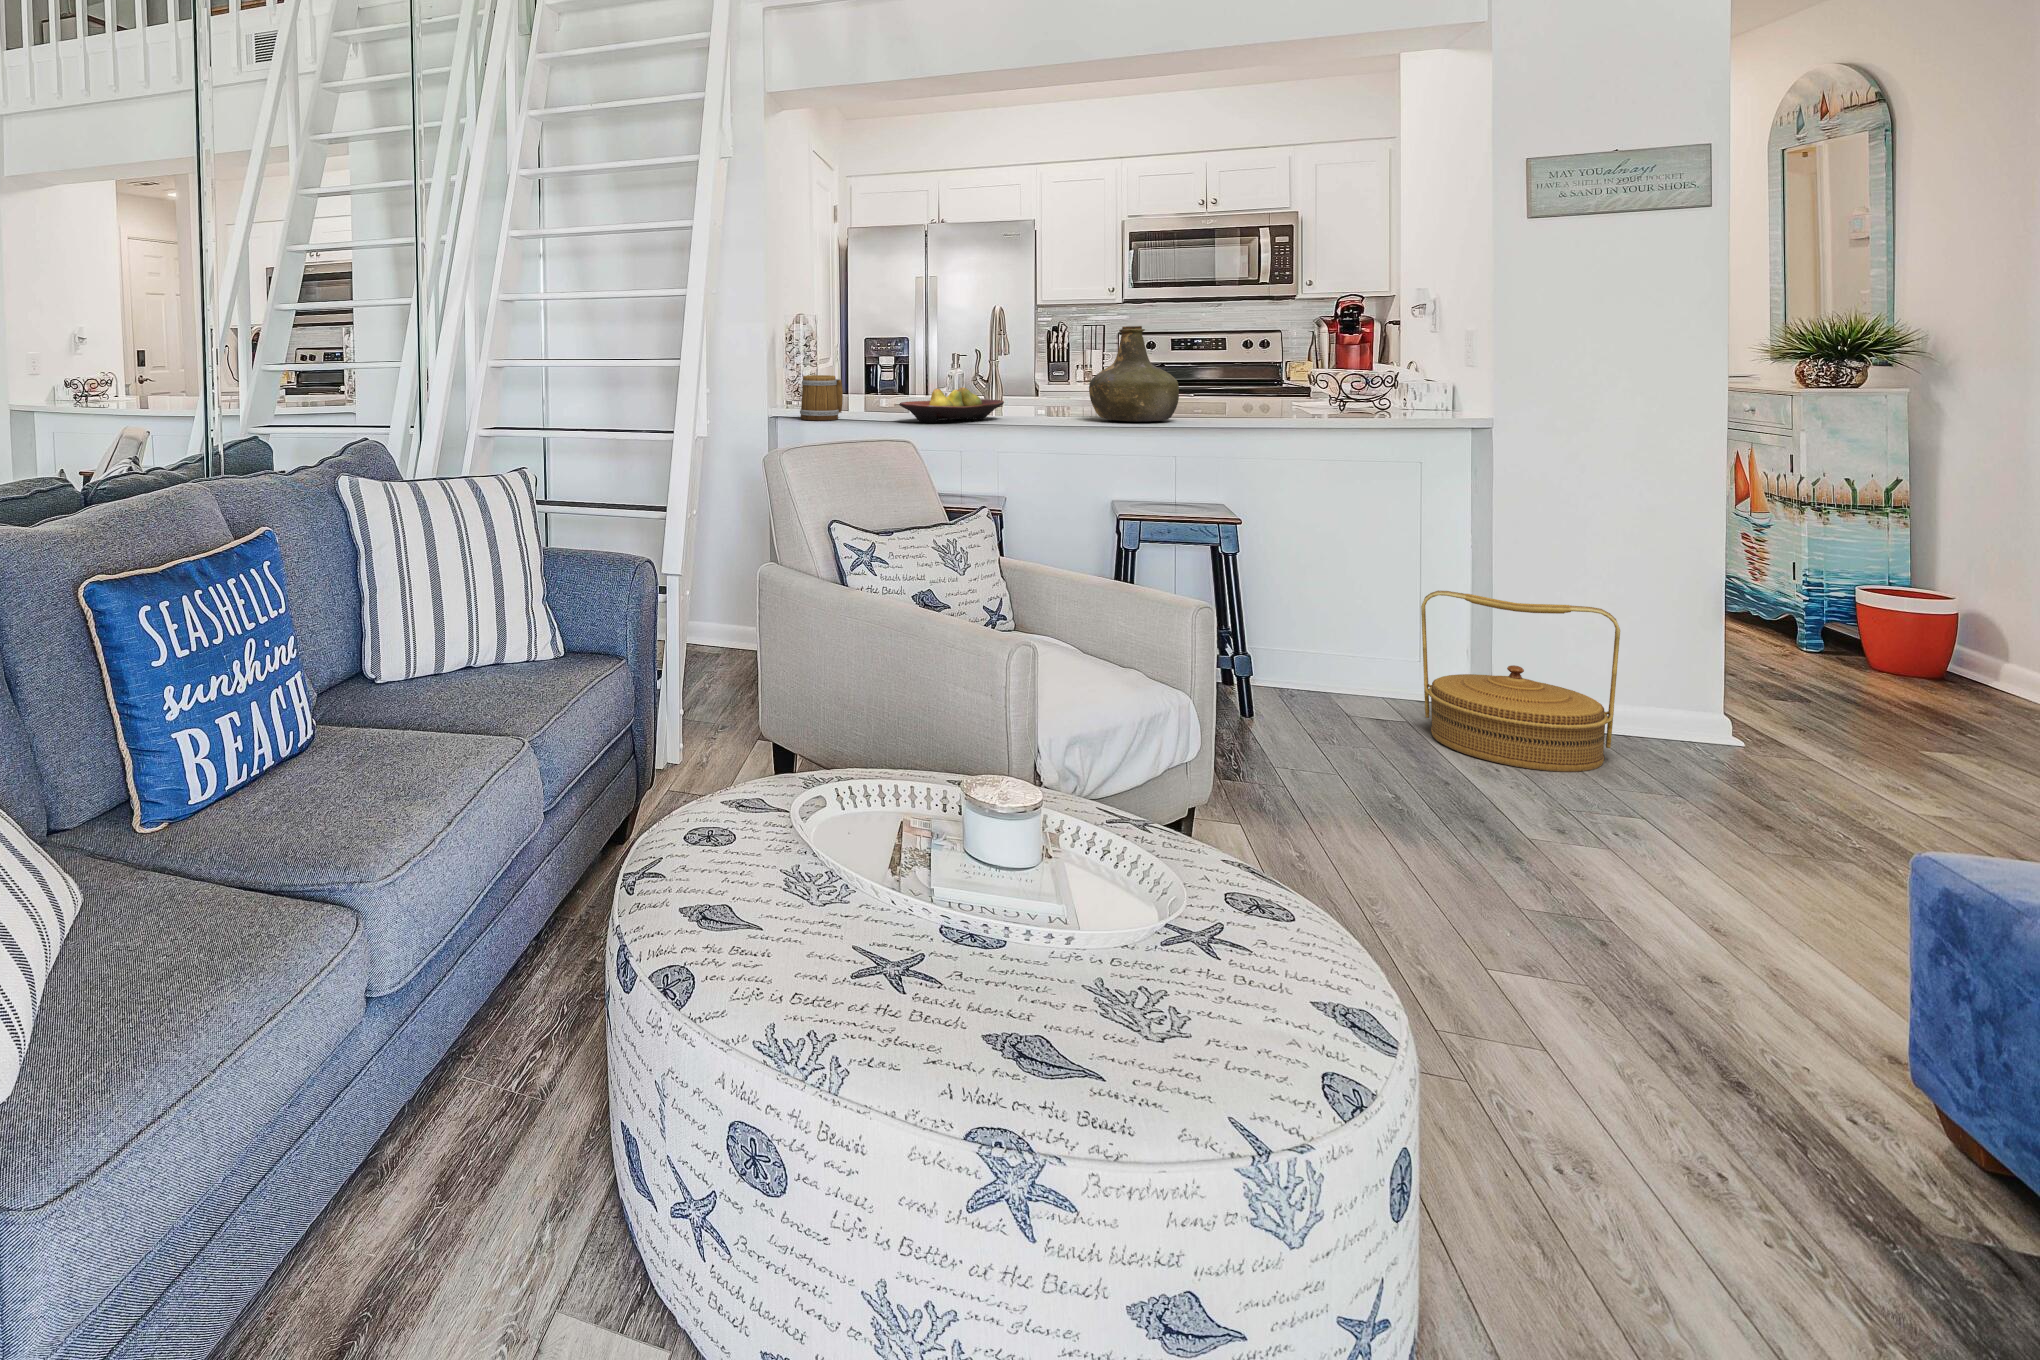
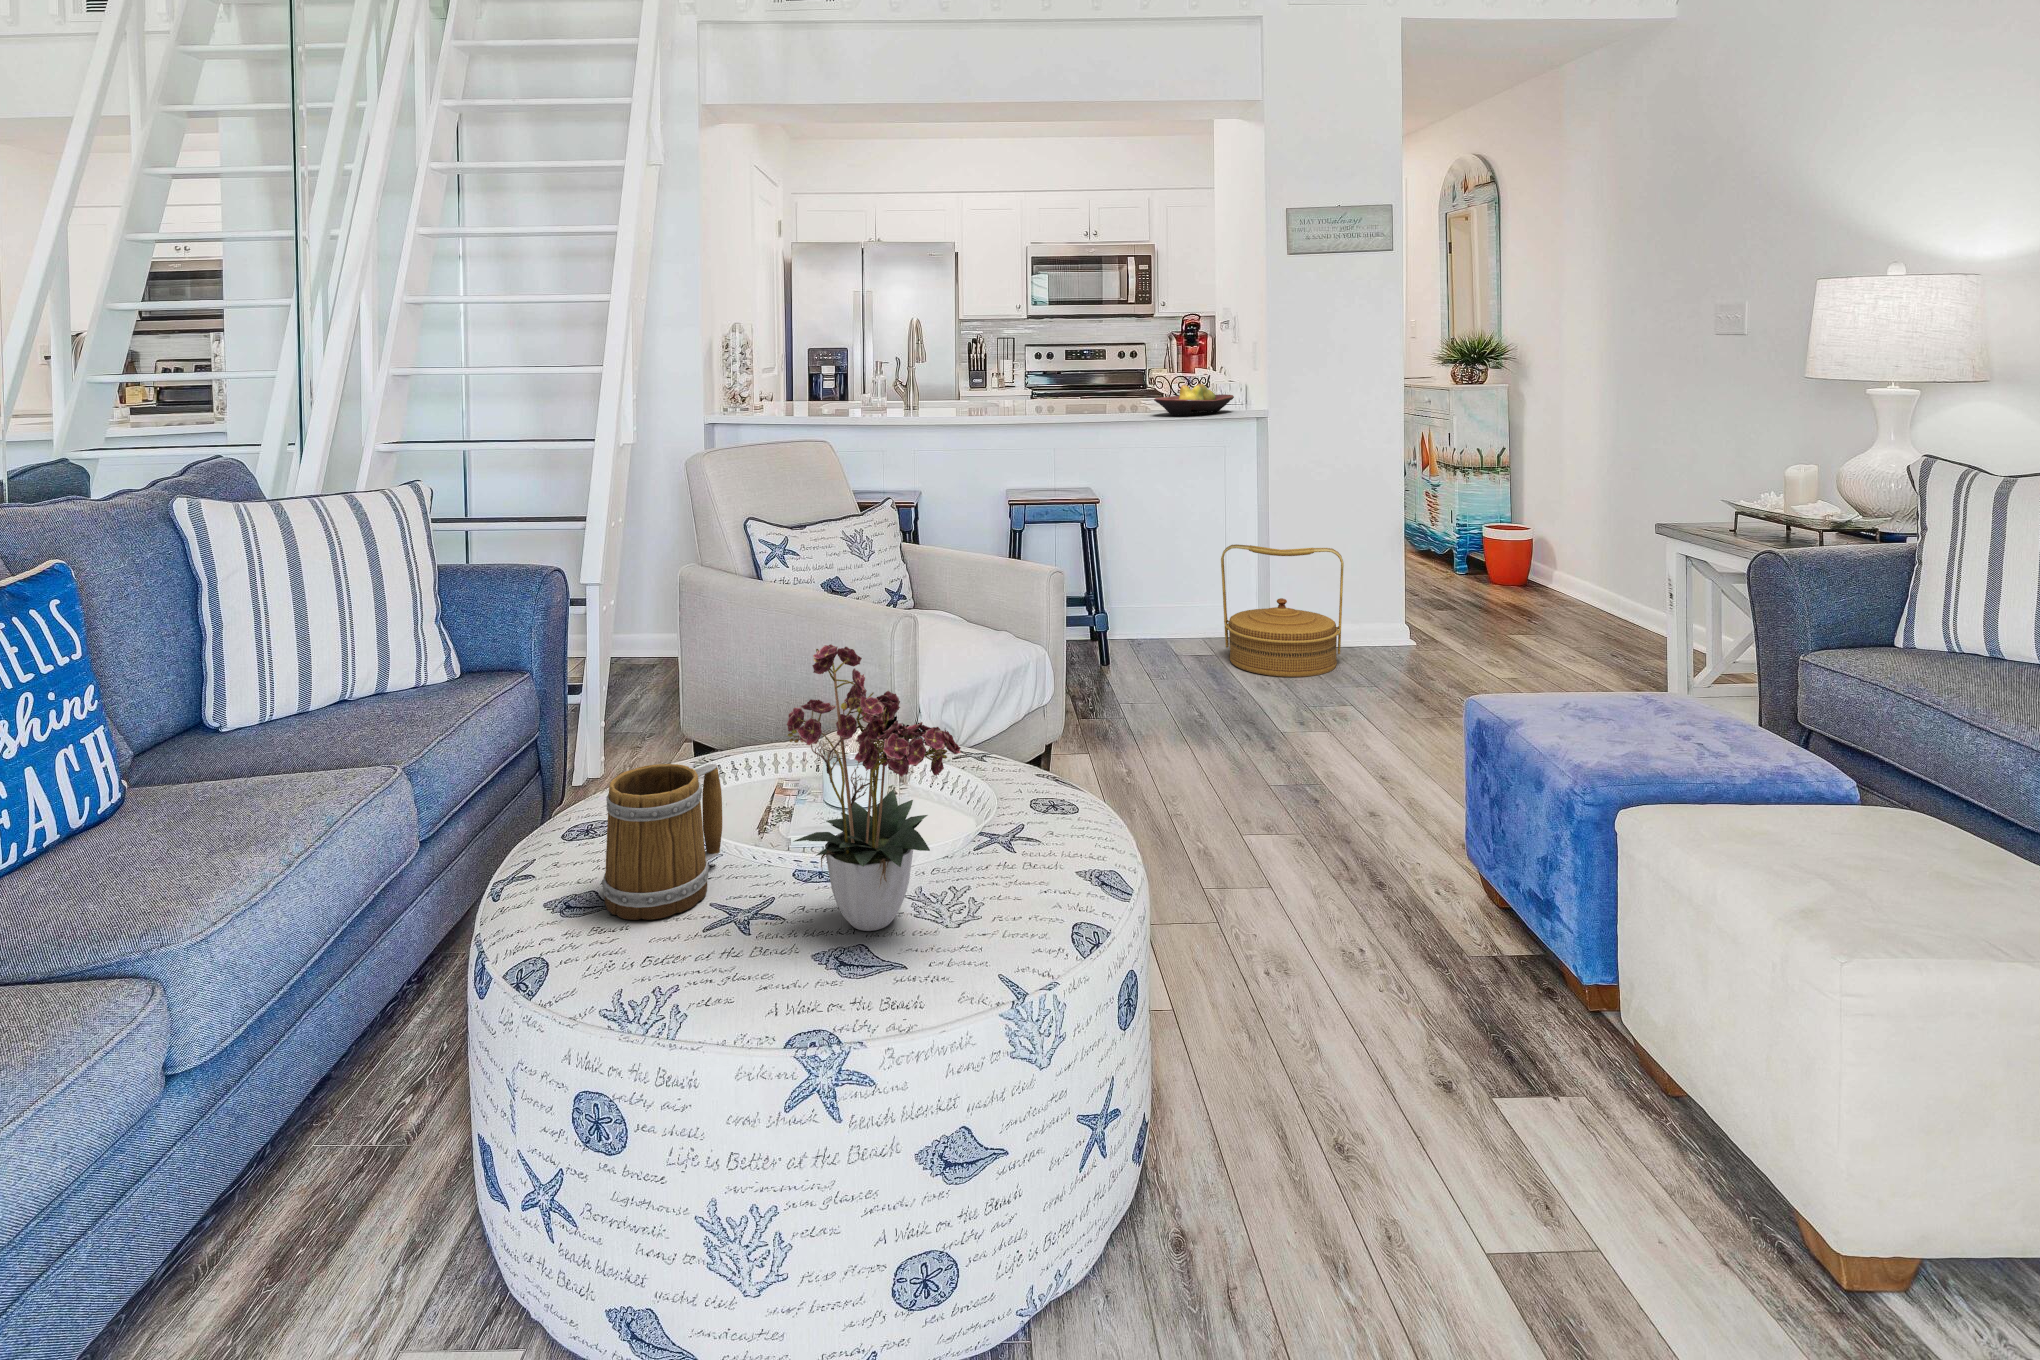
bottle: present [1089,326,1179,422] -> none [981,337,1050,420]
mug: present [800,375,843,421] -> present [602,764,722,920]
fruit bowl: present [899,387,1004,423] -> present [1154,384,1234,416]
flower arrangement: none [936,676,1184,1020] -> present [786,644,961,931]

